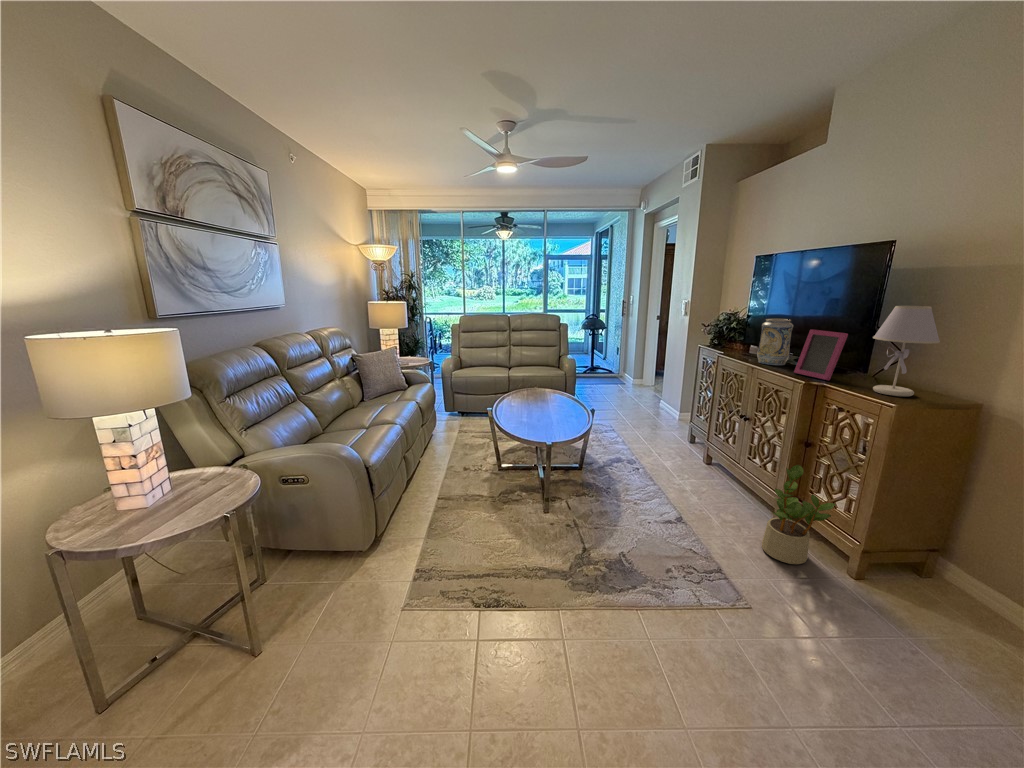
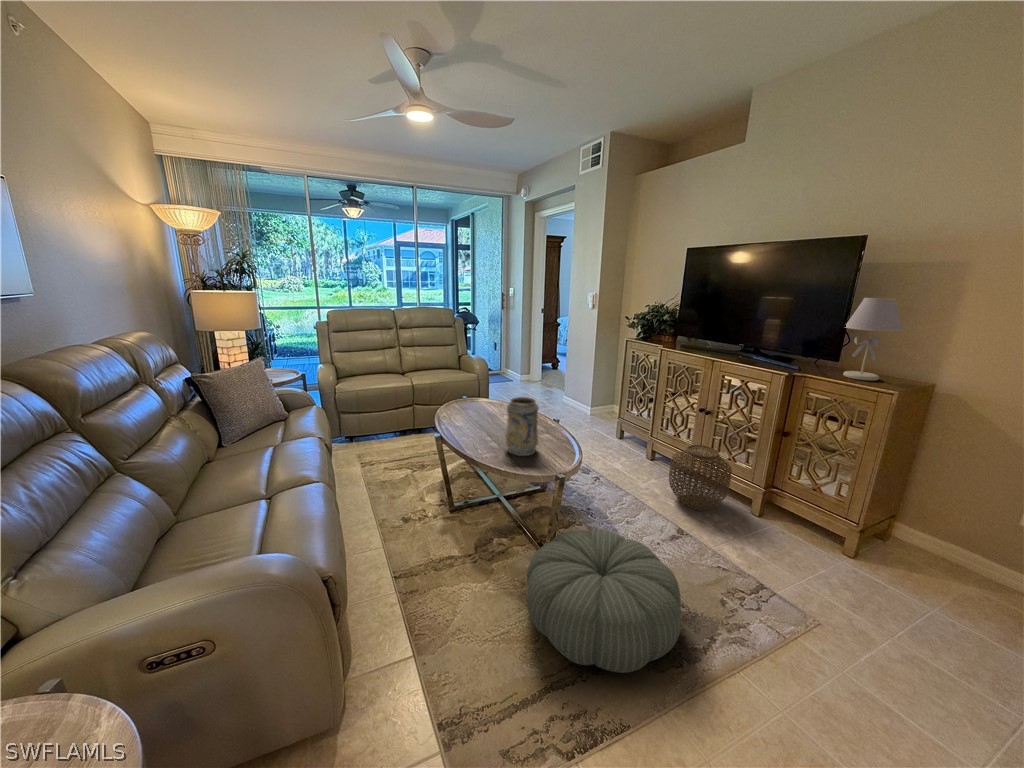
decorative vase: present [757,319,793,365] -> present [506,397,539,456]
picture frame: present [794,329,848,381] -> none [760,321,812,370]
woven basket: none [692,448,754,512] -> present [669,445,732,511]
potted plant: present [762,465,835,564] -> none [762,456,836,554]
pouf: none [497,488,616,585] -> present [527,529,681,673]

